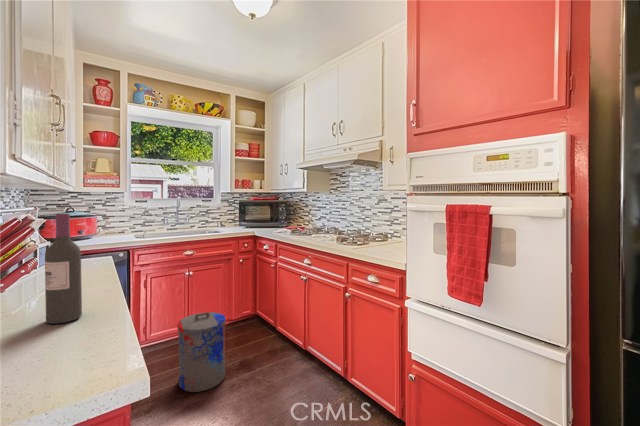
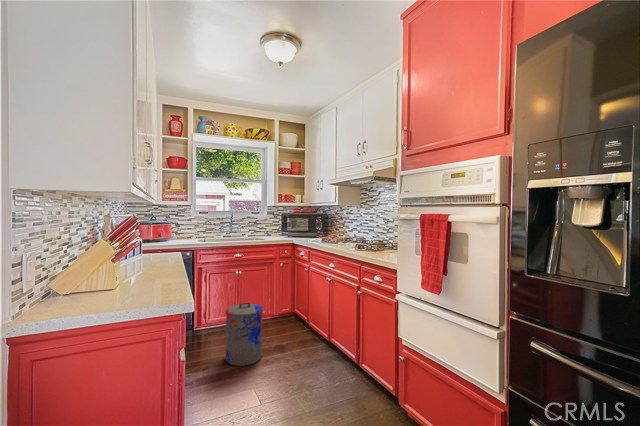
wine bottle: present [45,214,82,324] -> none [146,217,166,282]

